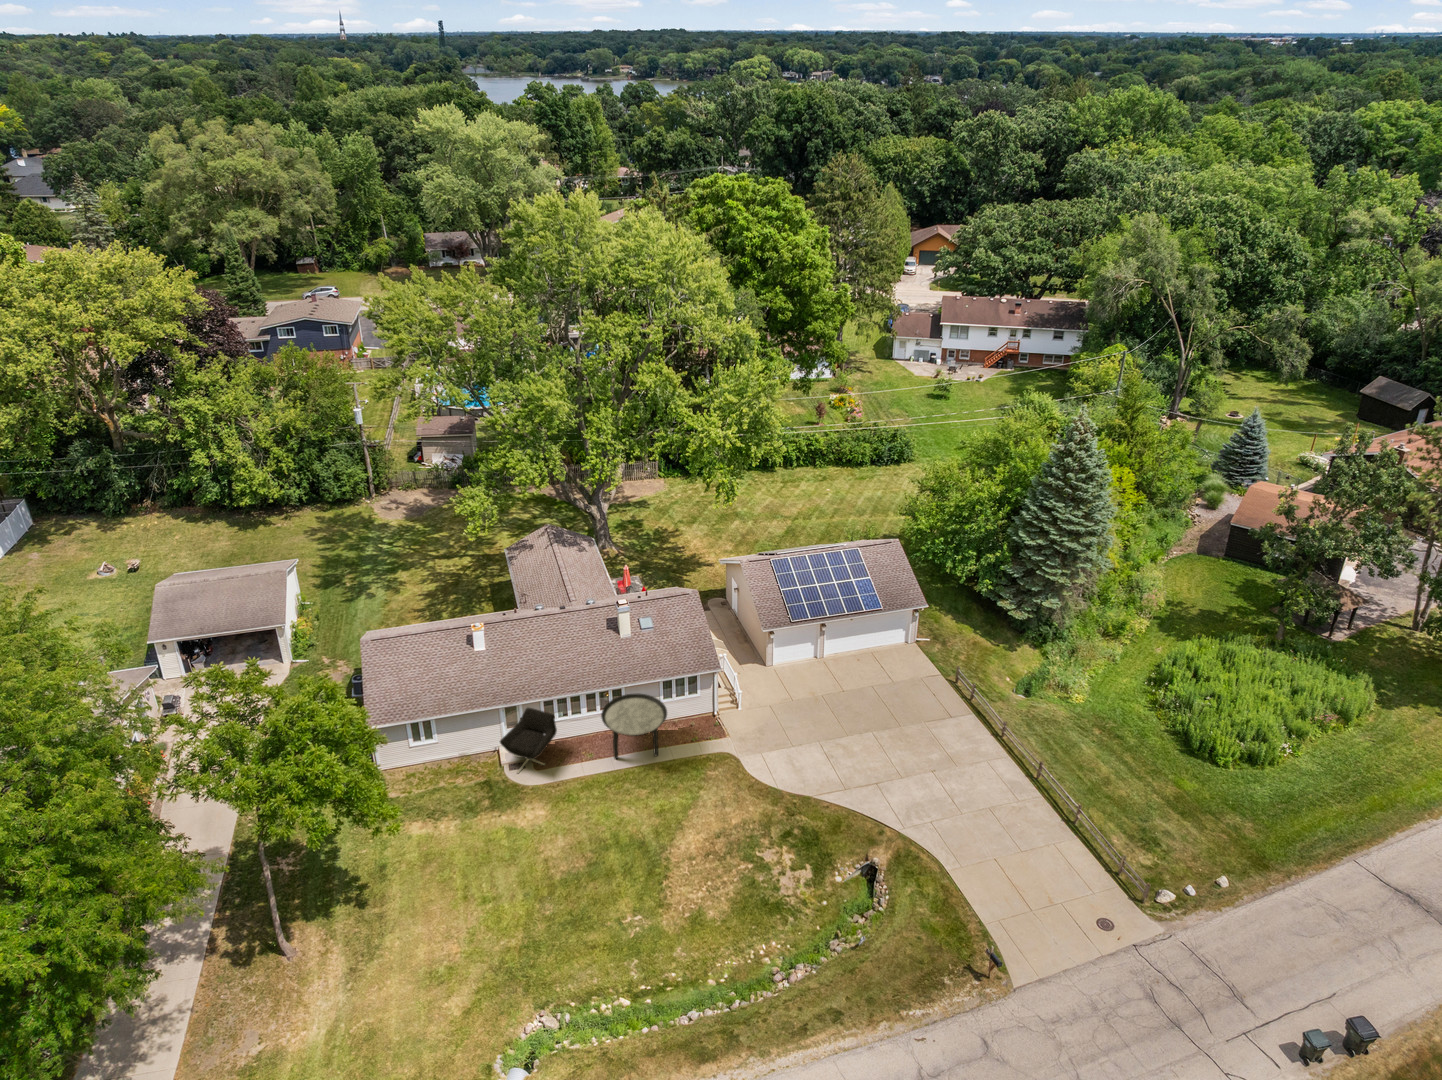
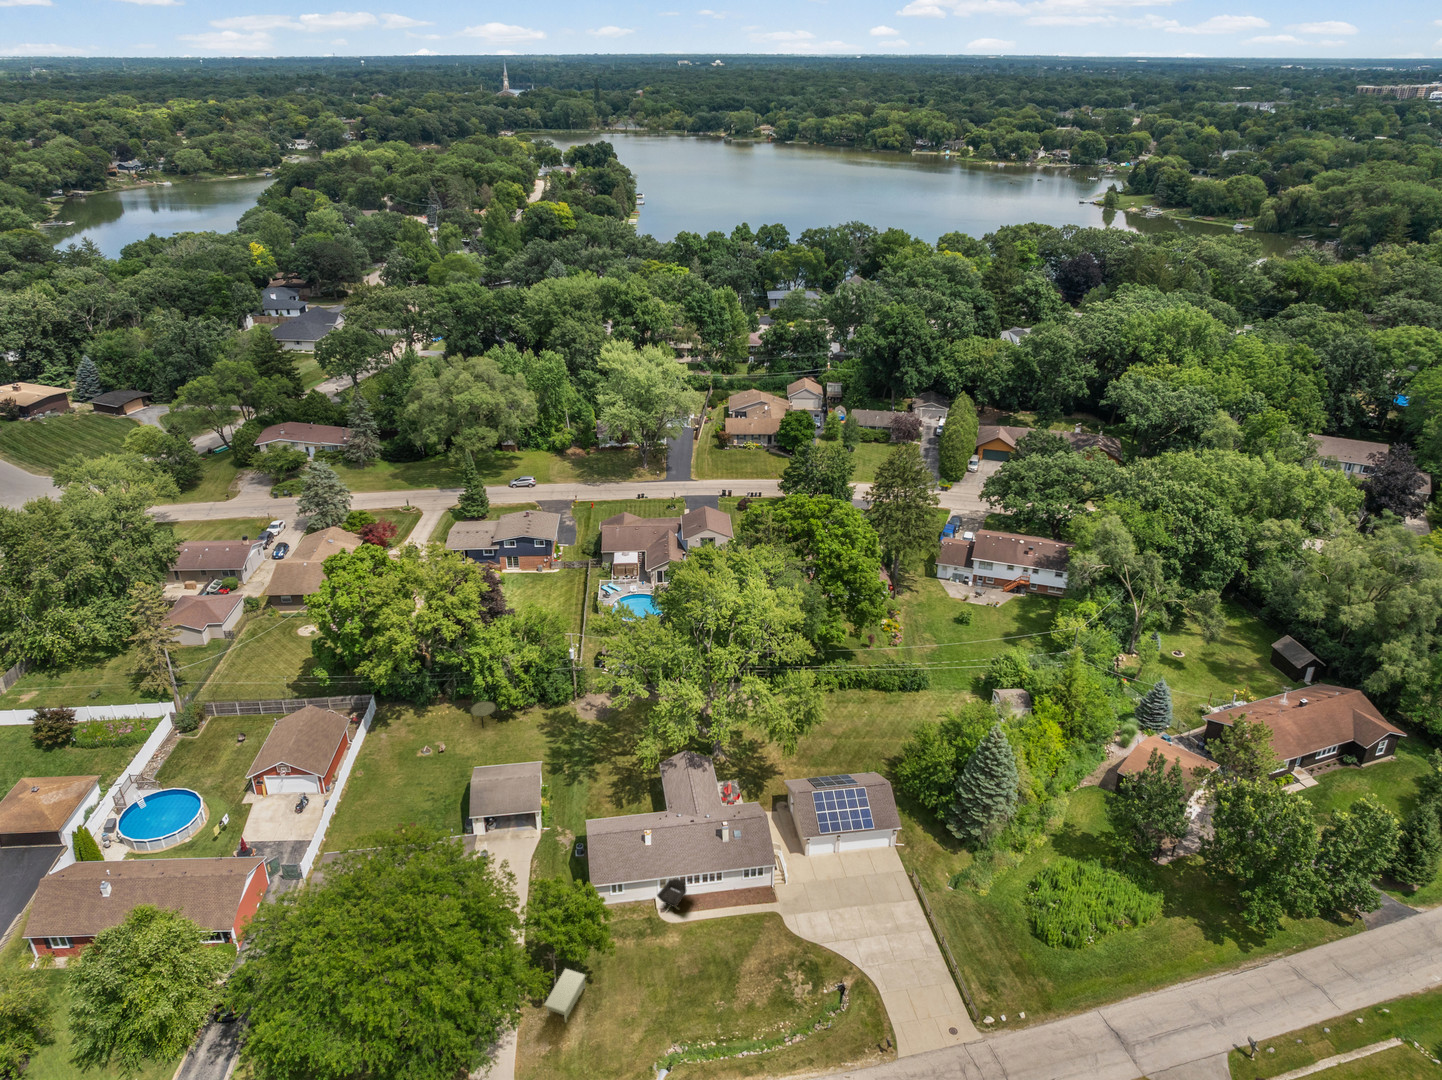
round table: present [601,694,667,759] -> present [469,700,497,727]
storage bench: none [235,884,344,997] -> present [545,969,585,1022]

